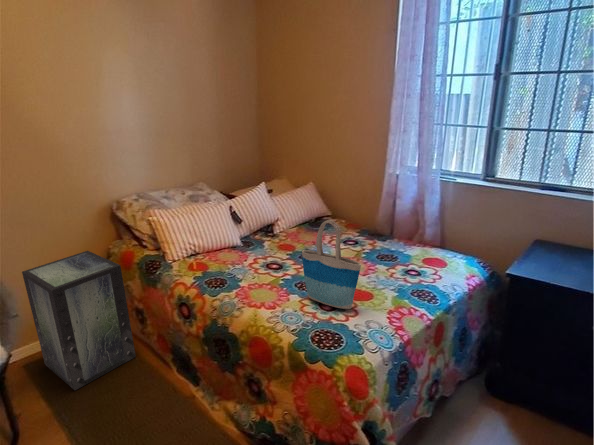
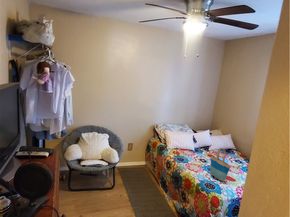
storage box: present [22,251,136,390] -> none [122,138,153,181]

